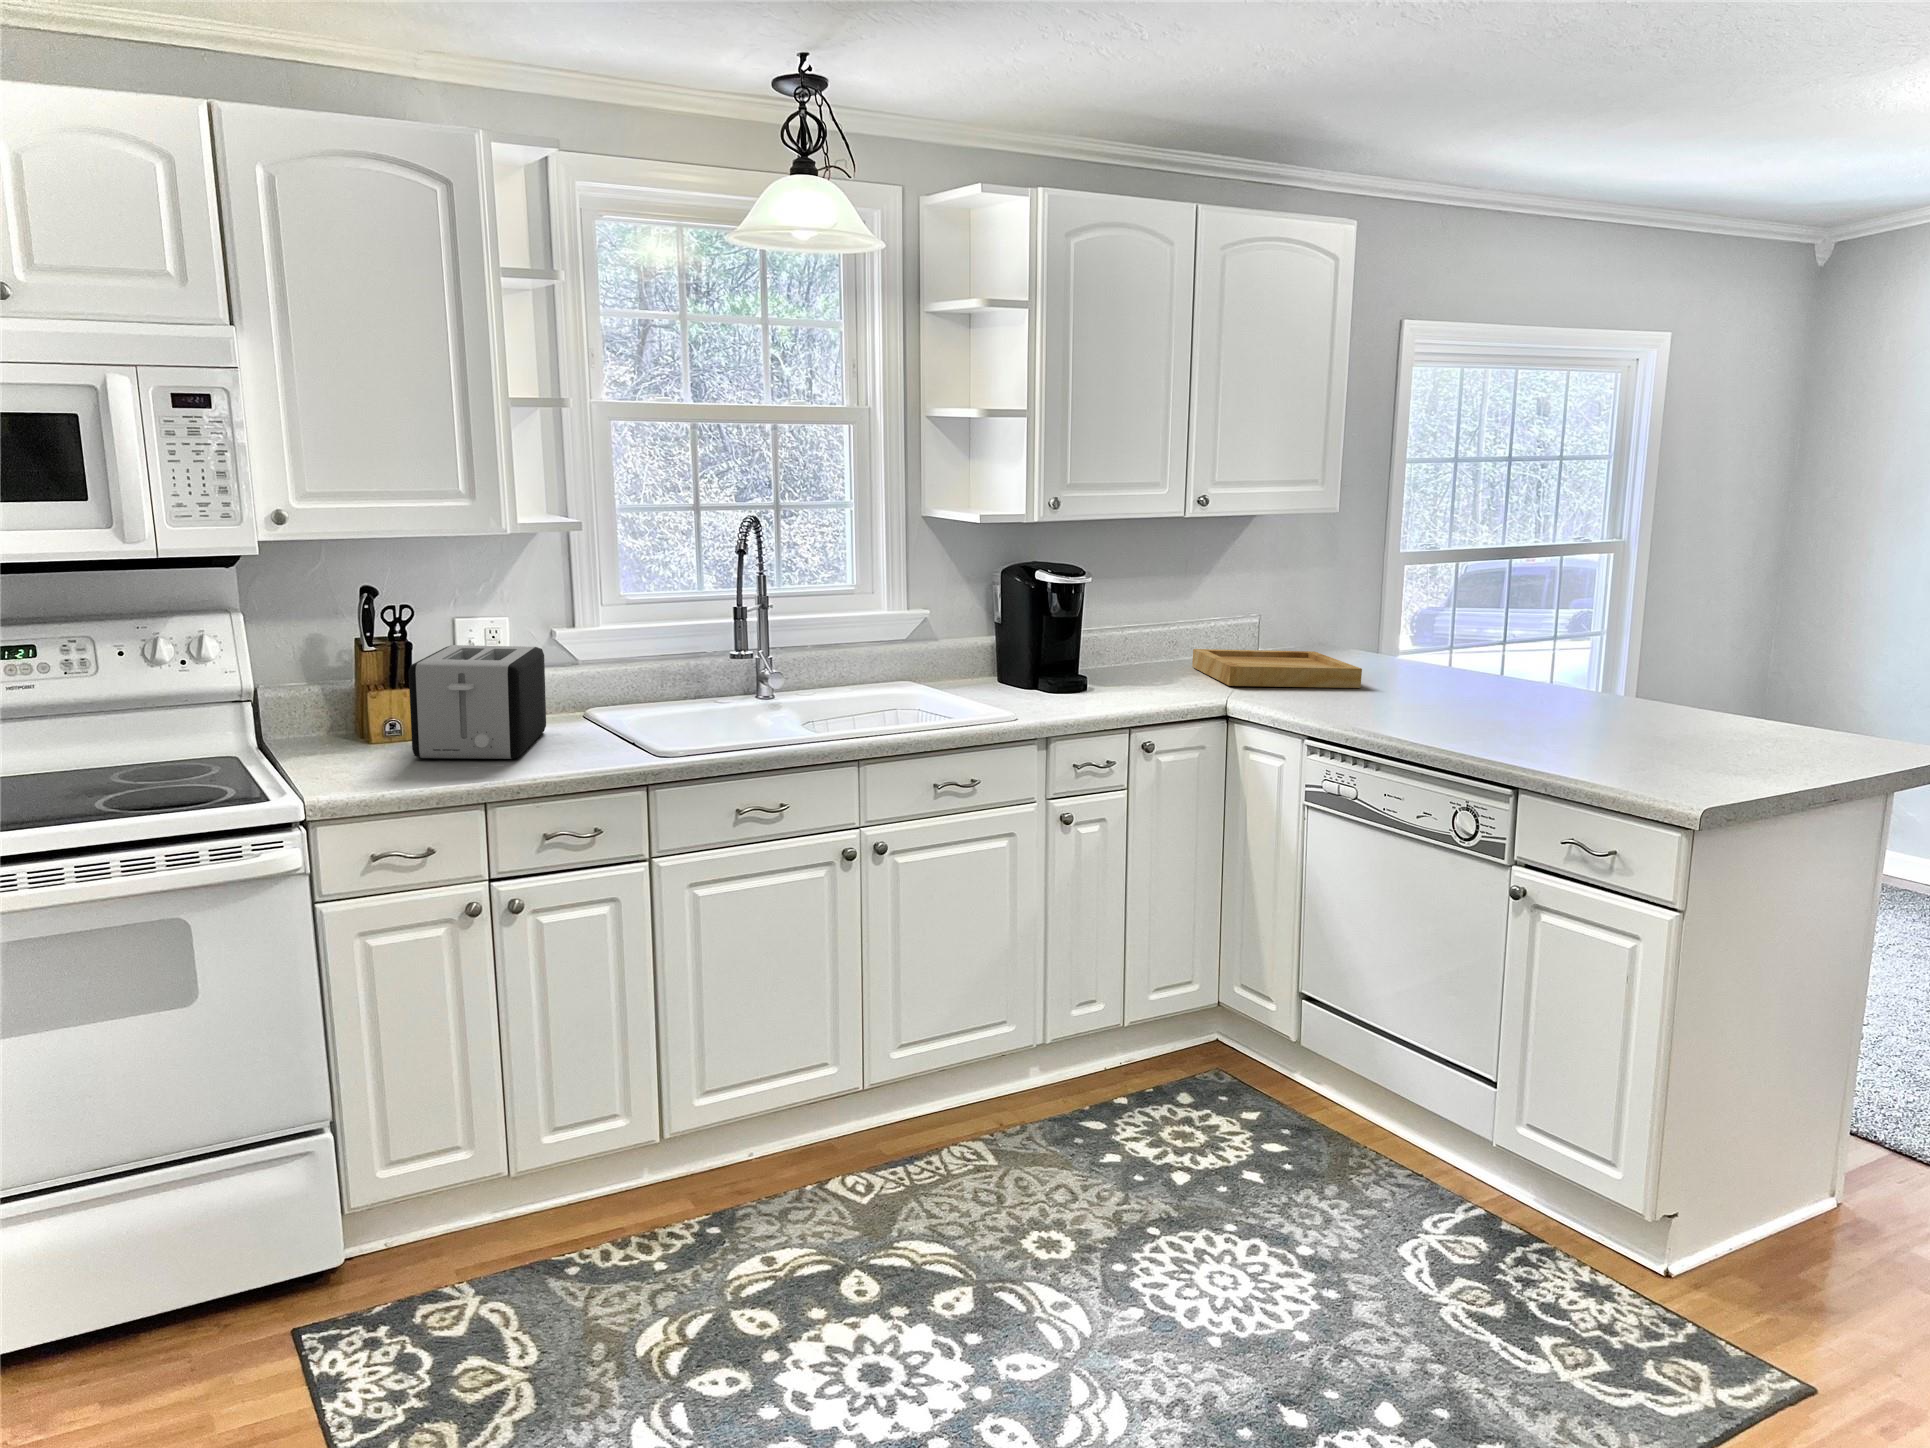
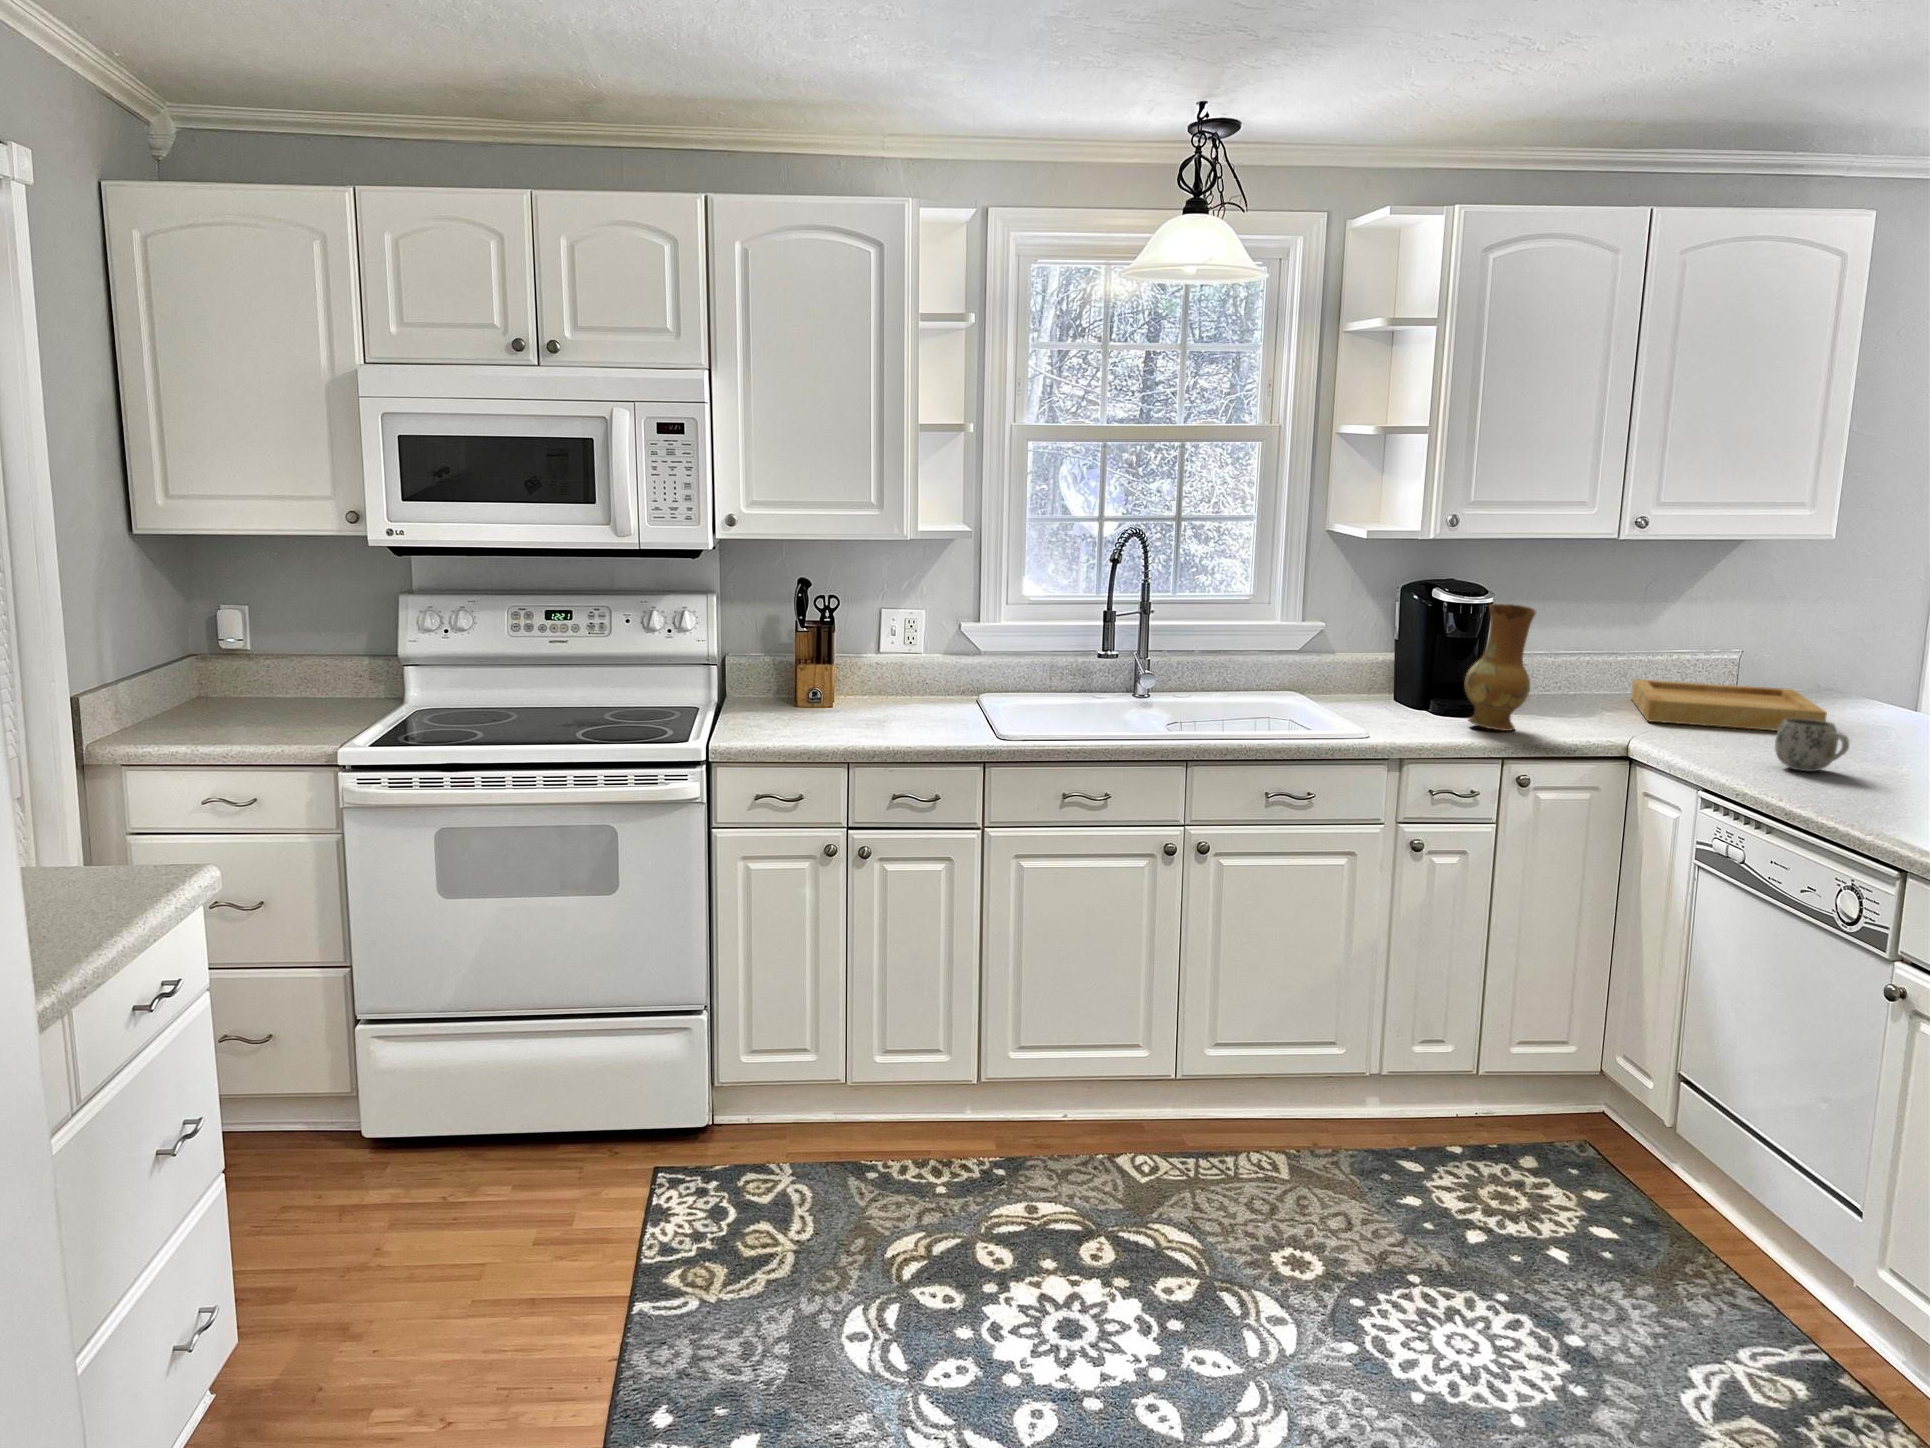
ceramic jug: none [1093,580,1155,702] -> present [1465,604,1536,731]
toaster: present [409,645,546,759] -> none [794,643,917,739]
mug: none [1360,674,1419,719] -> present [1775,718,1849,771]

